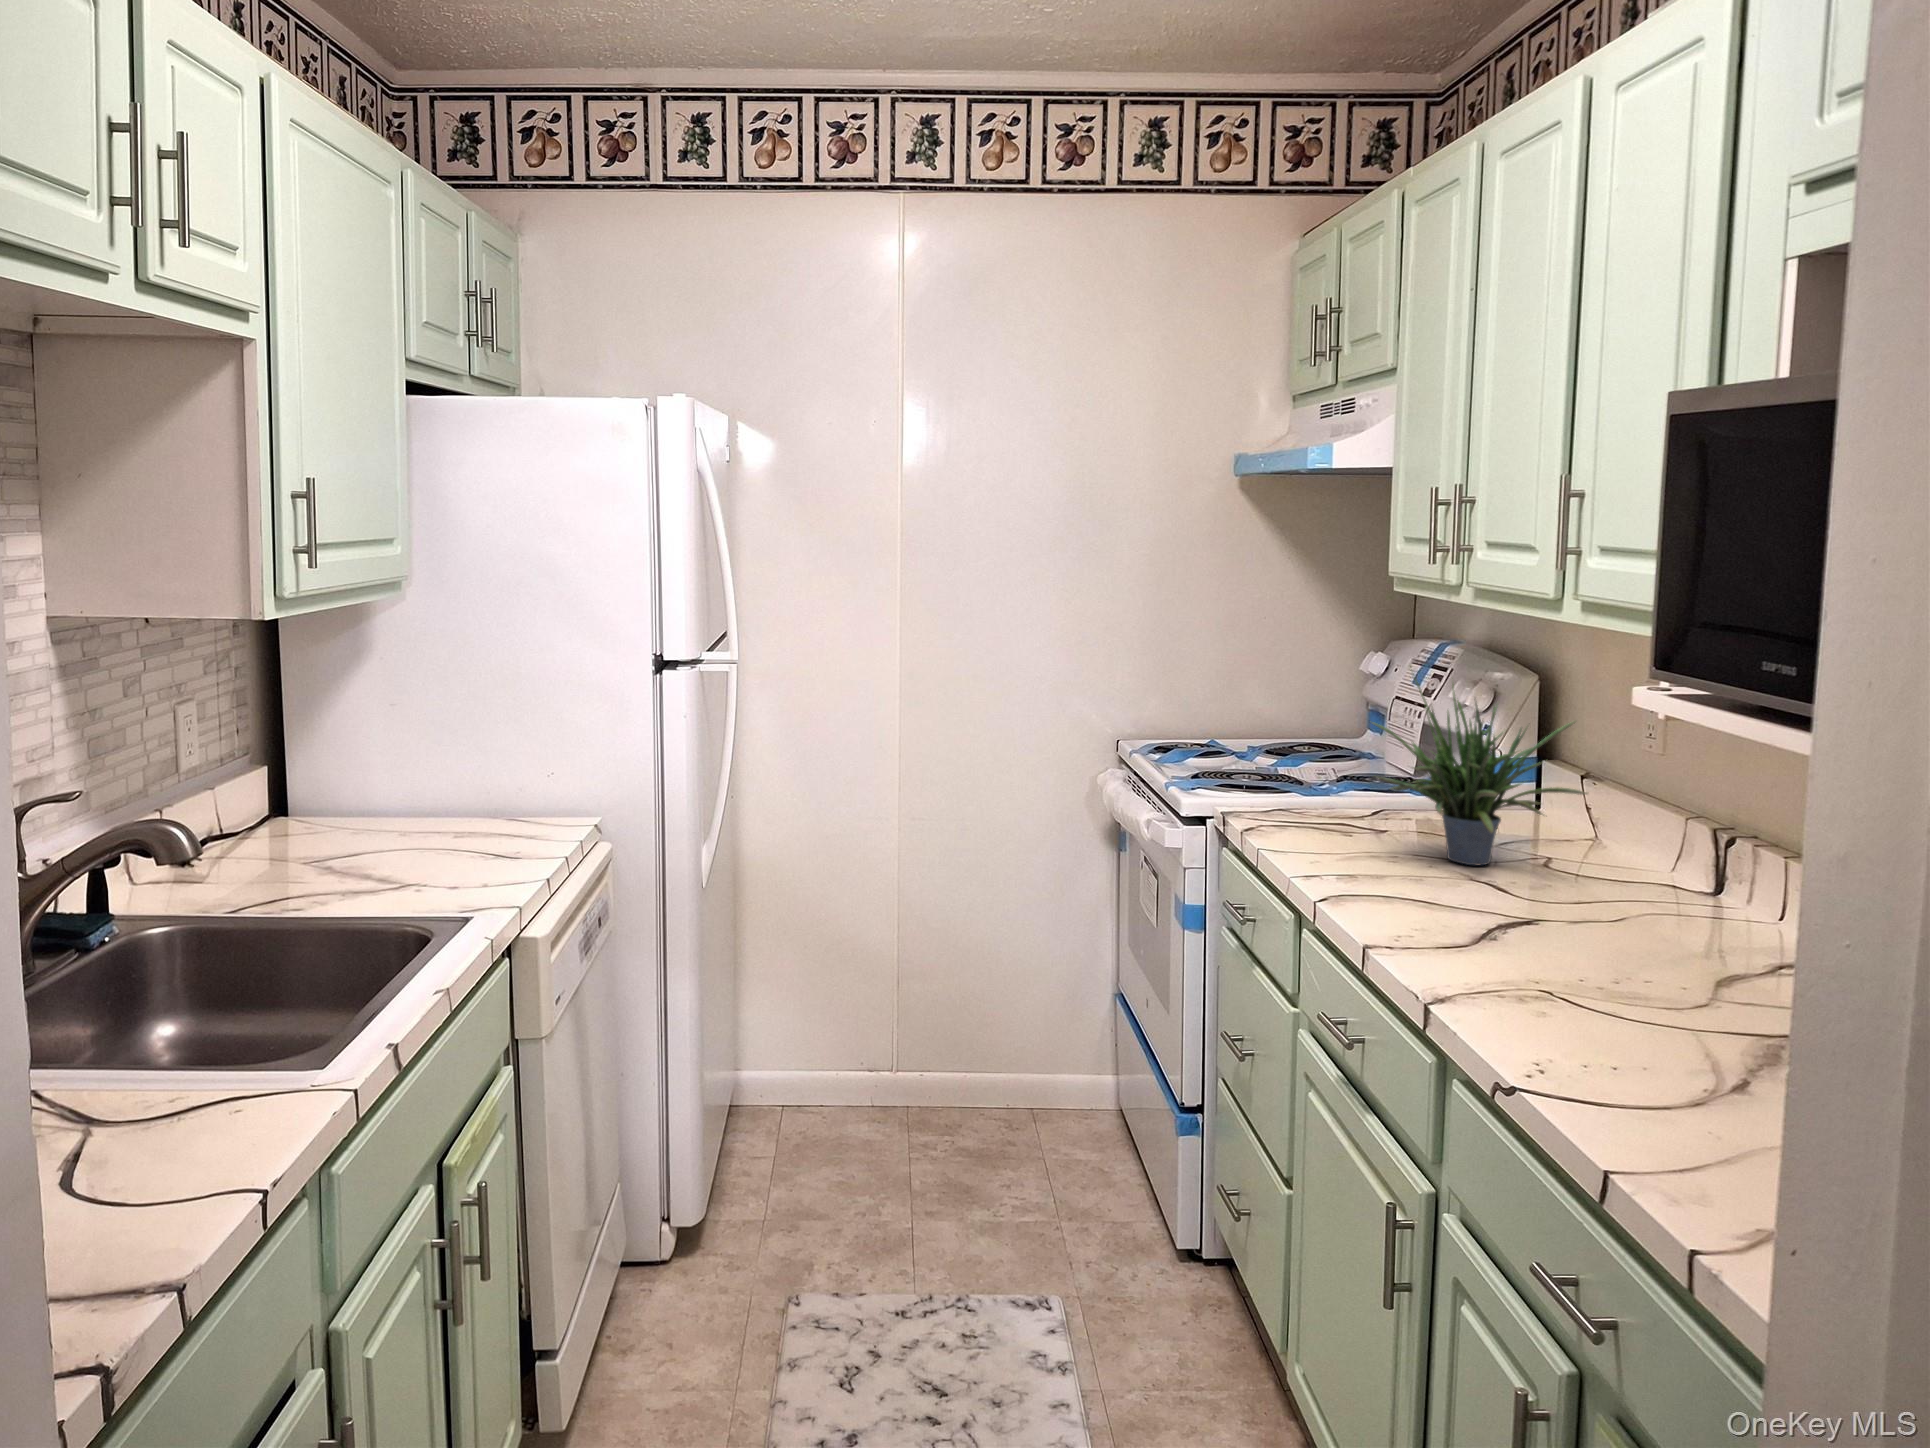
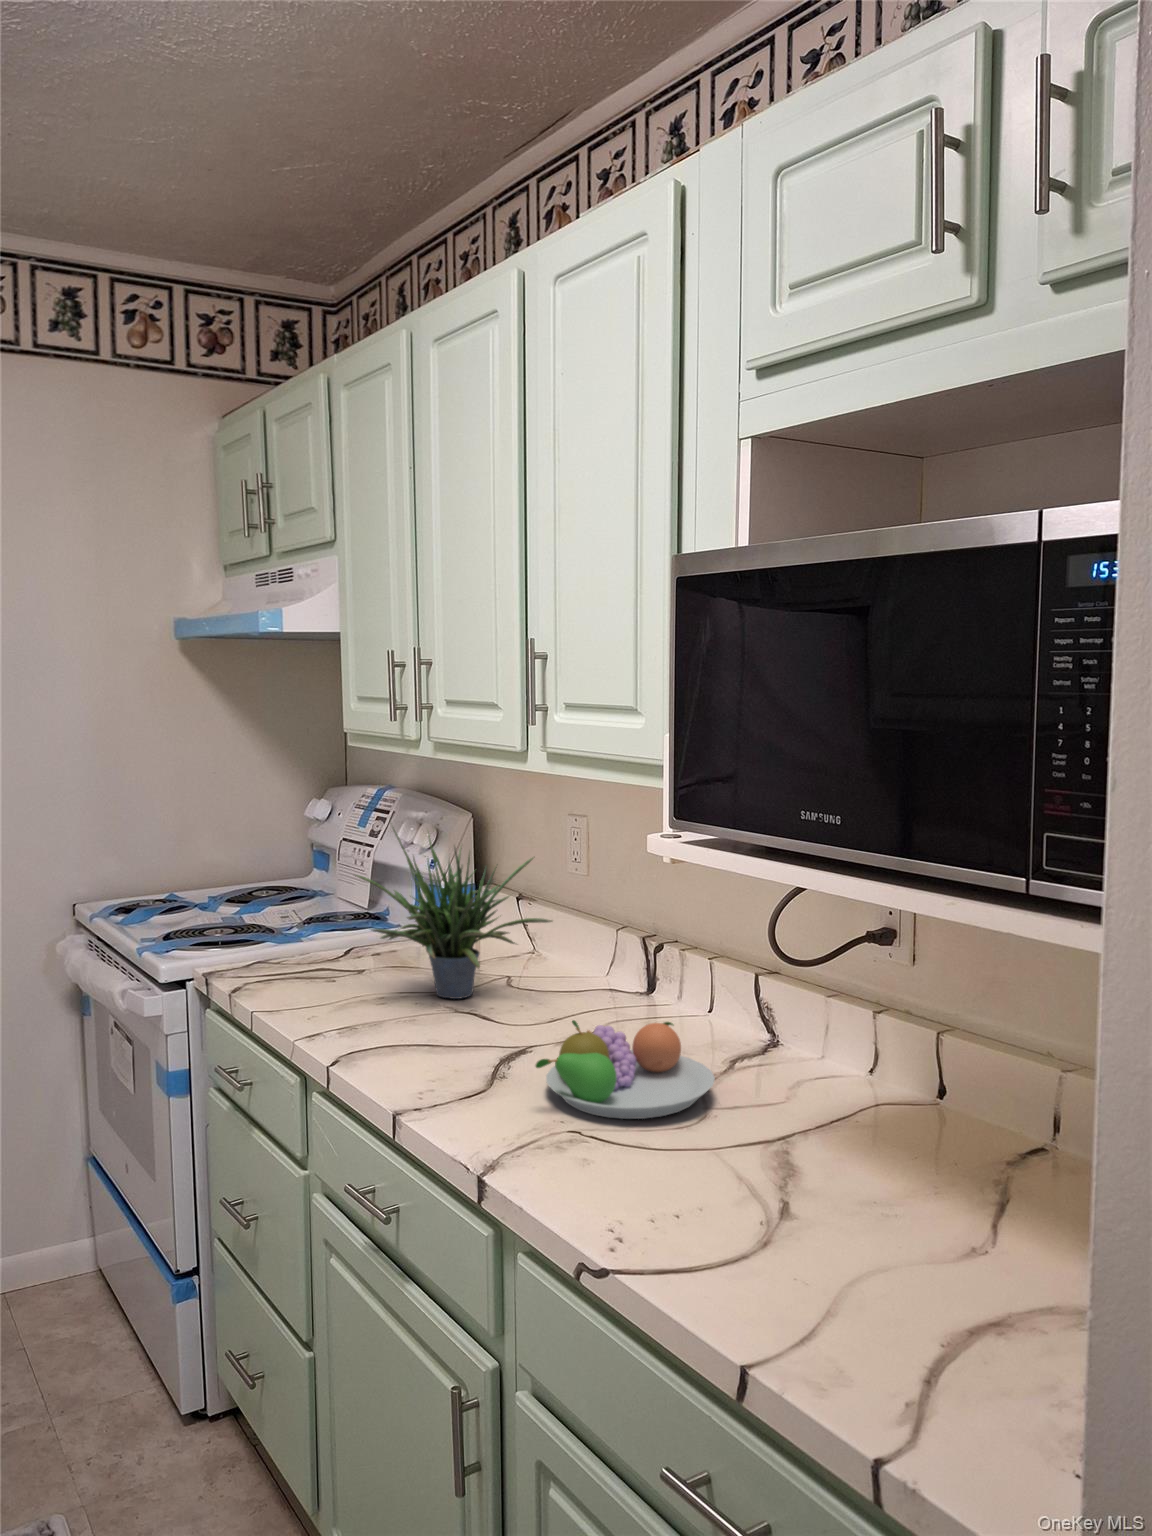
fruit bowl: none [1501,885,1726,997] -> present [536,1020,715,1119]

